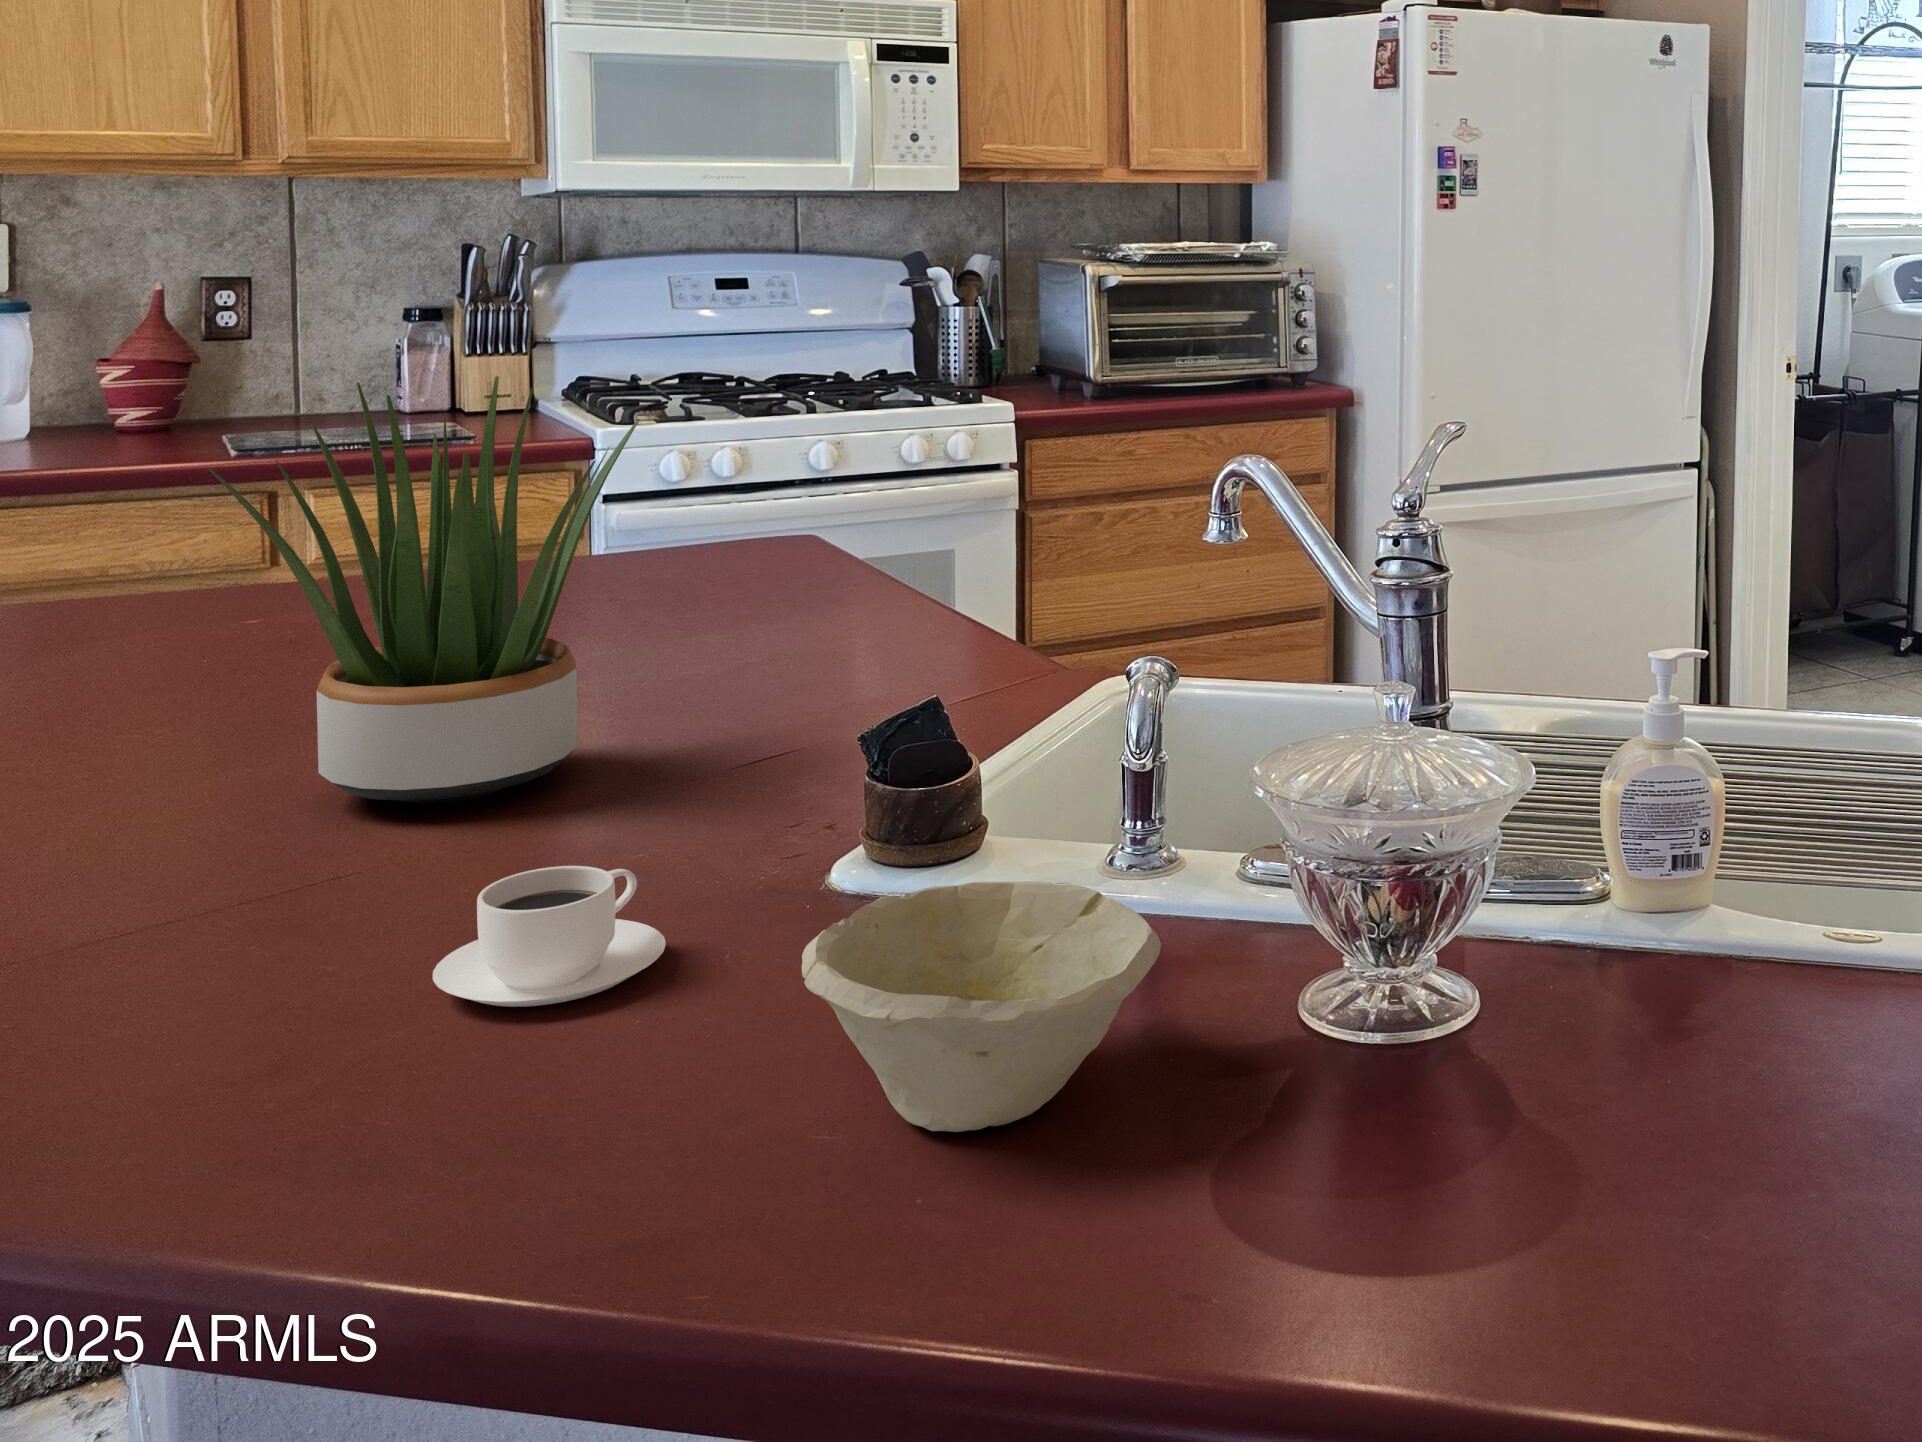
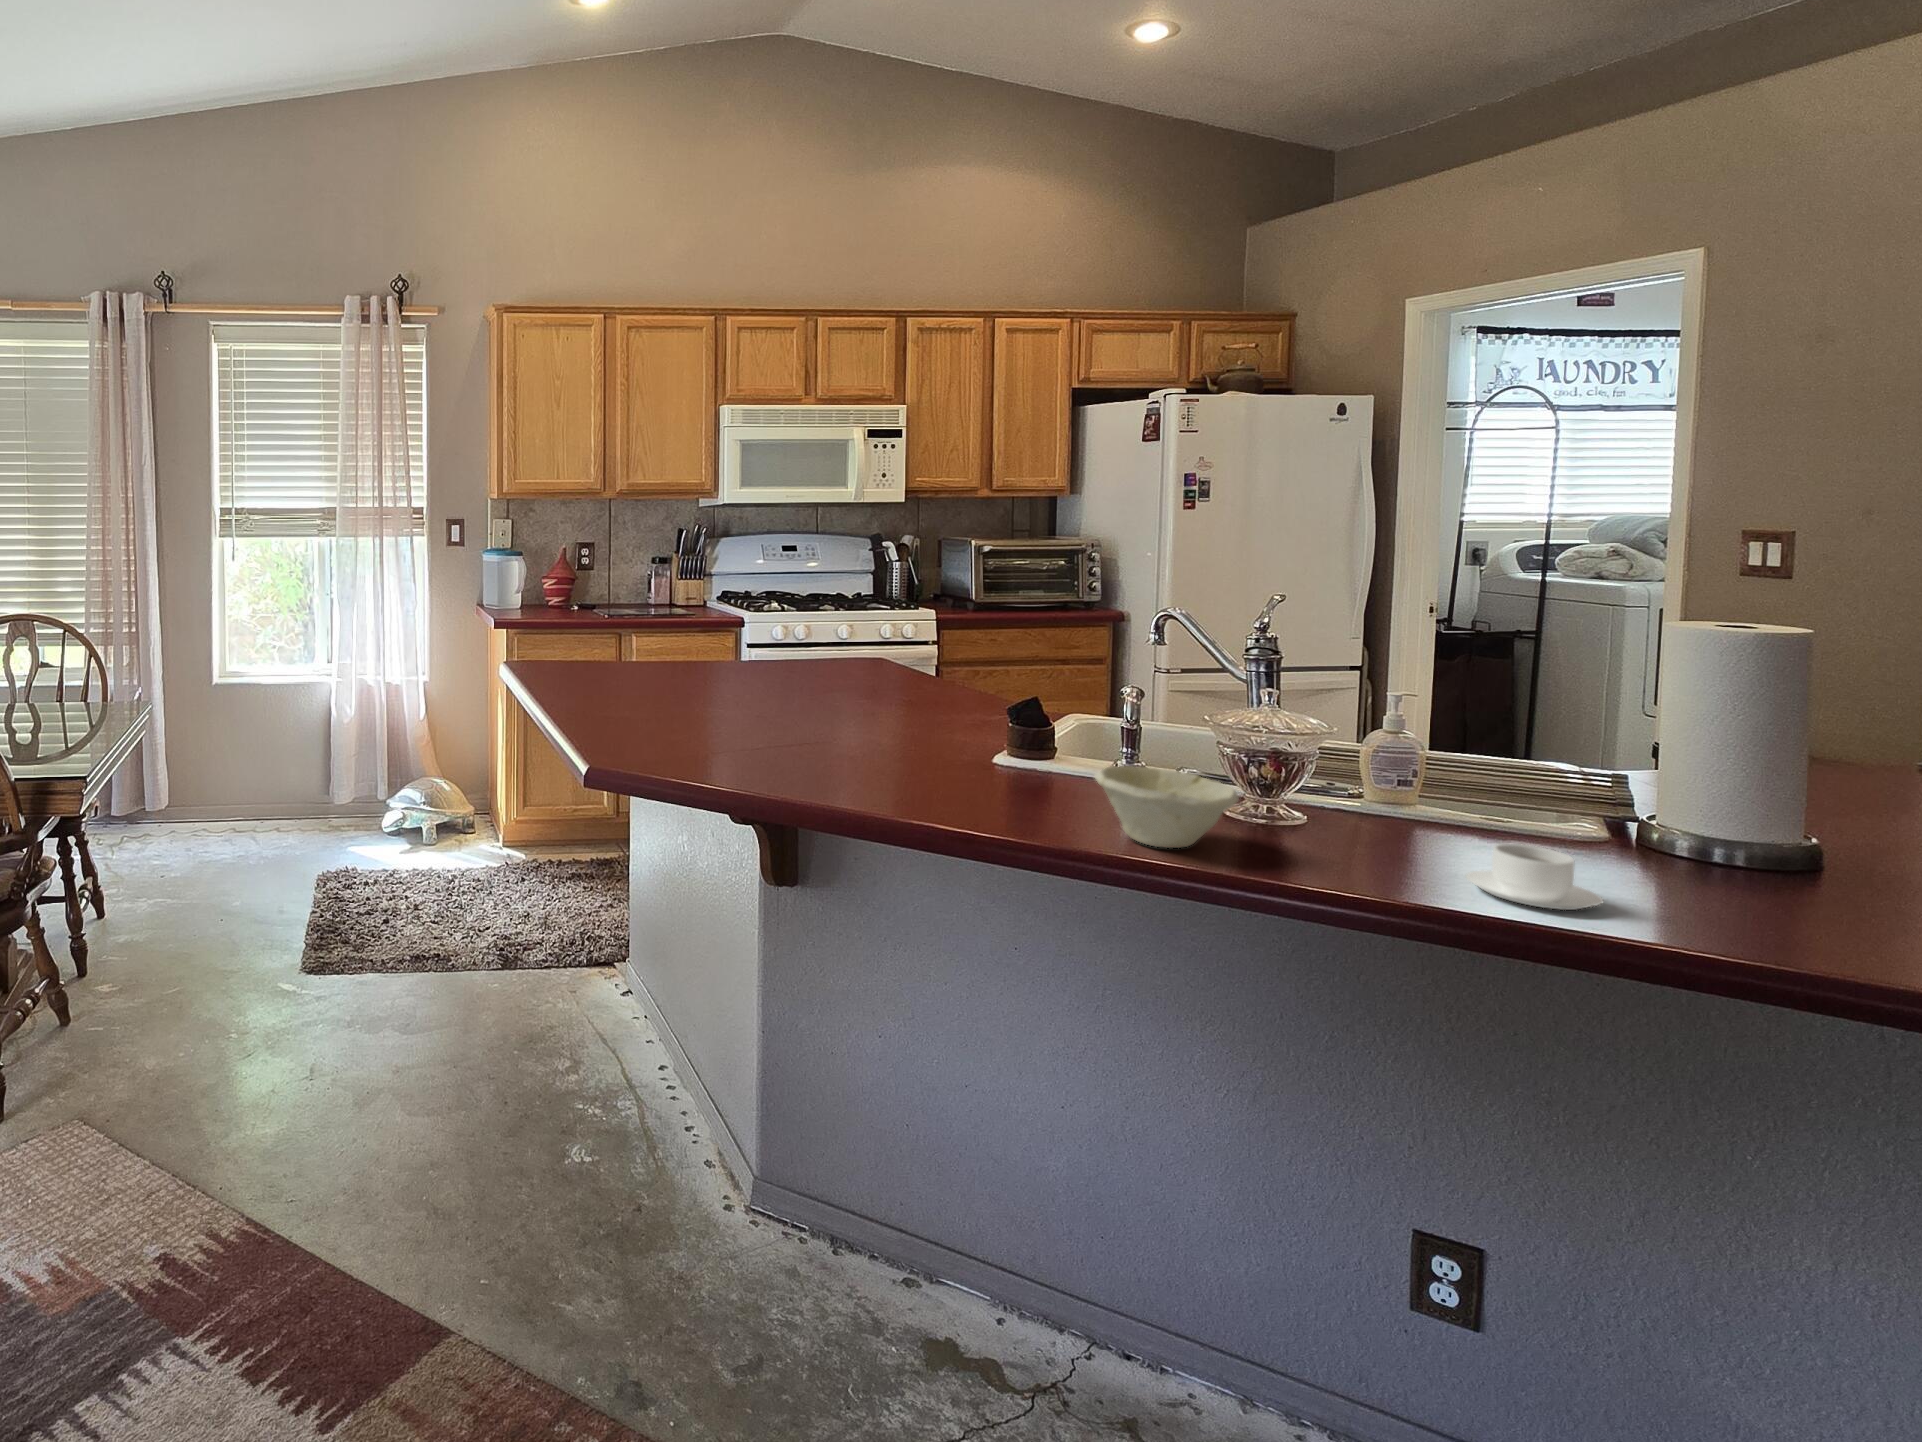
potted plant: present [209,376,639,803] -> none [786,578,923,738]
coffee cup: present [433,866,666,1007] -> present [1466,844,1603,910]

